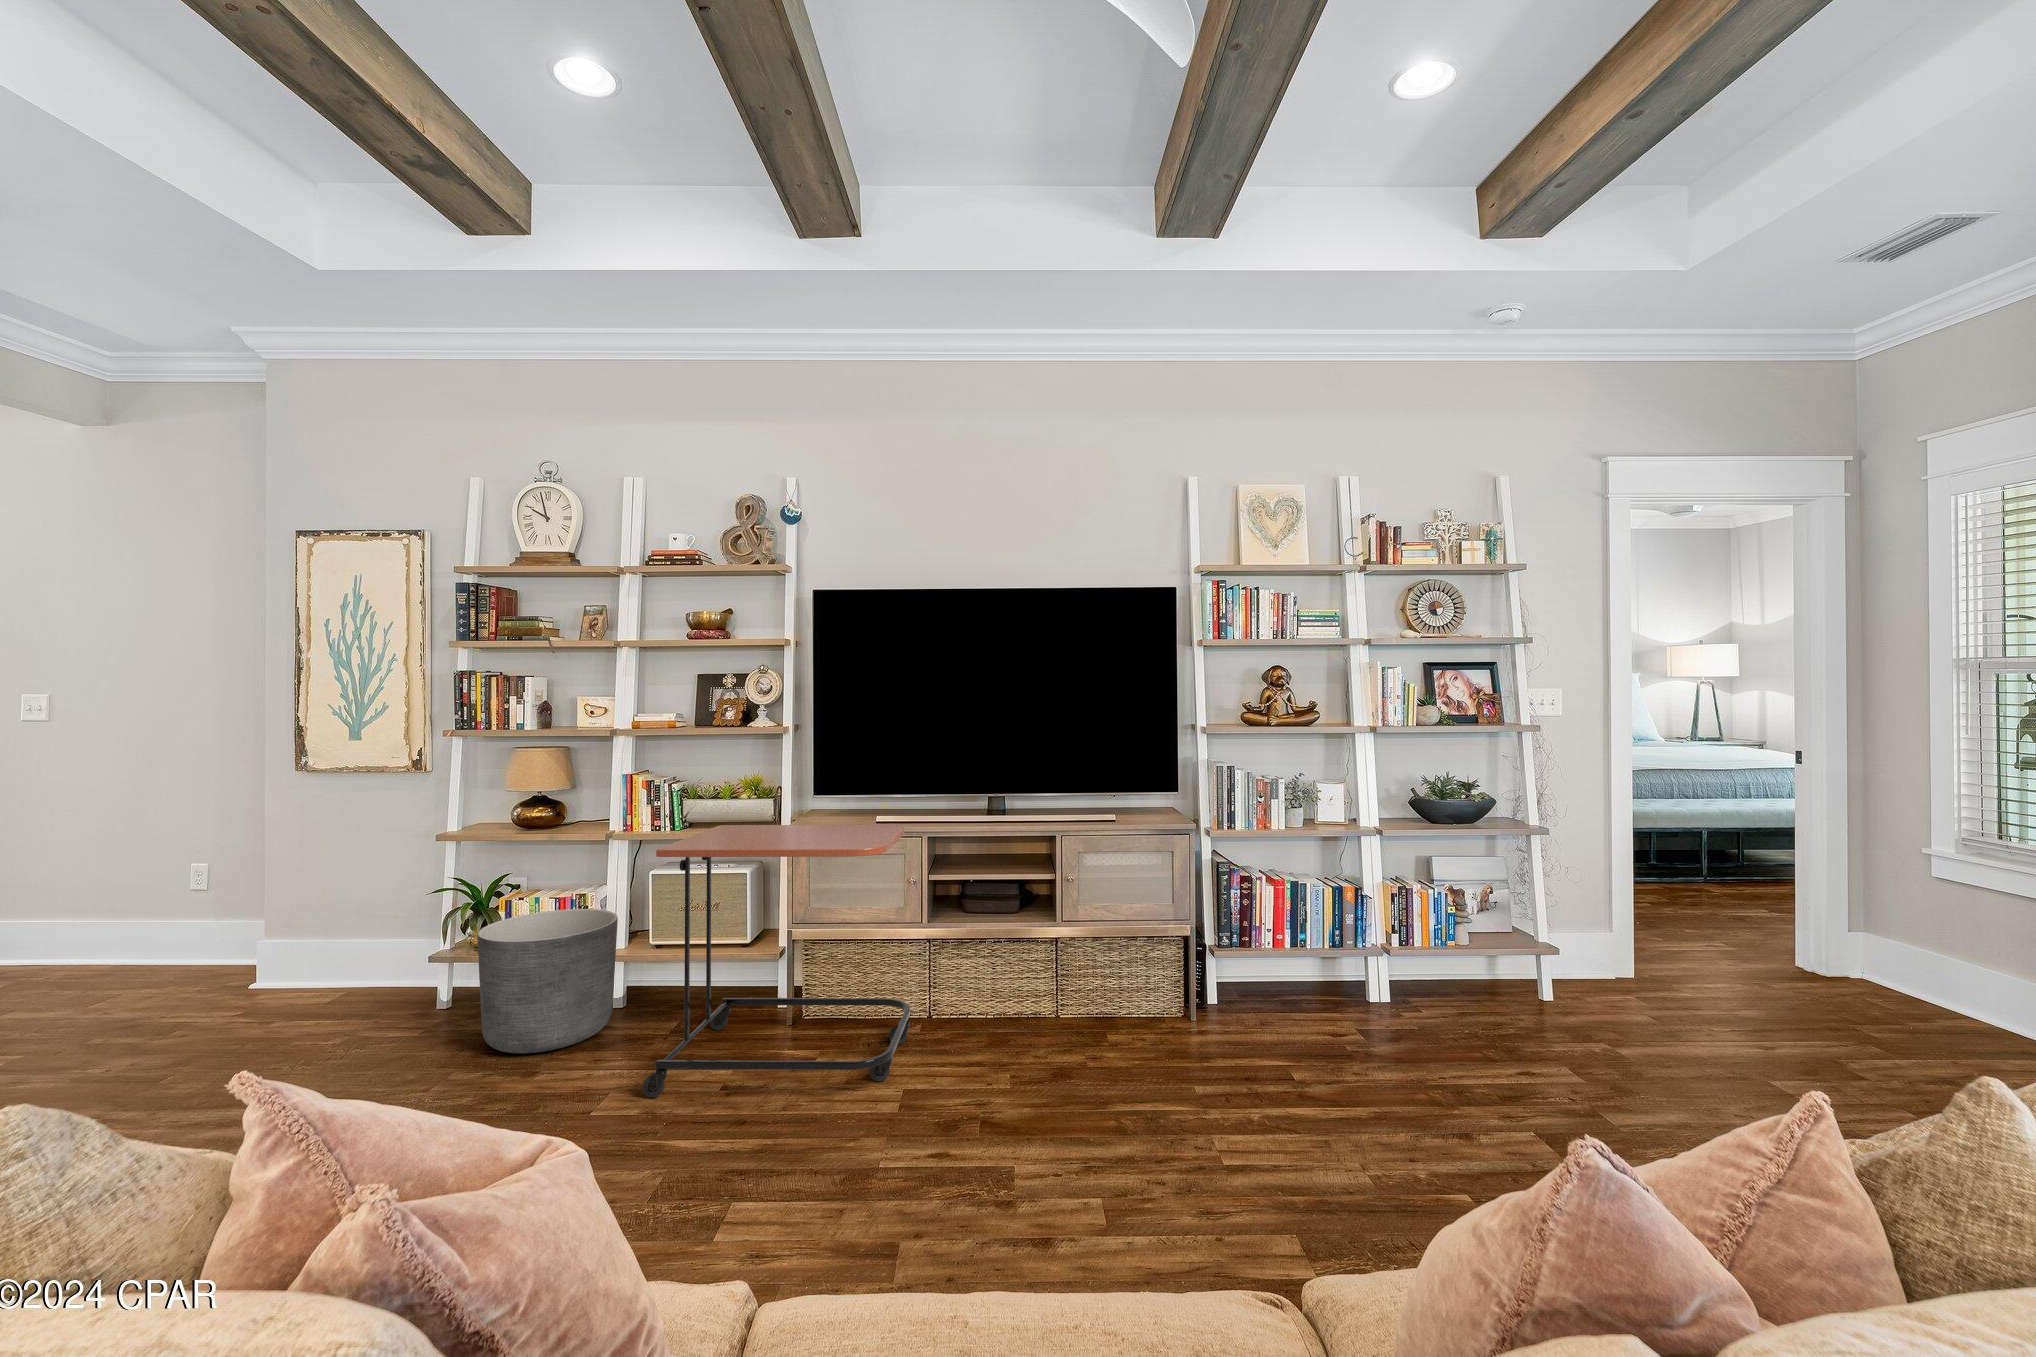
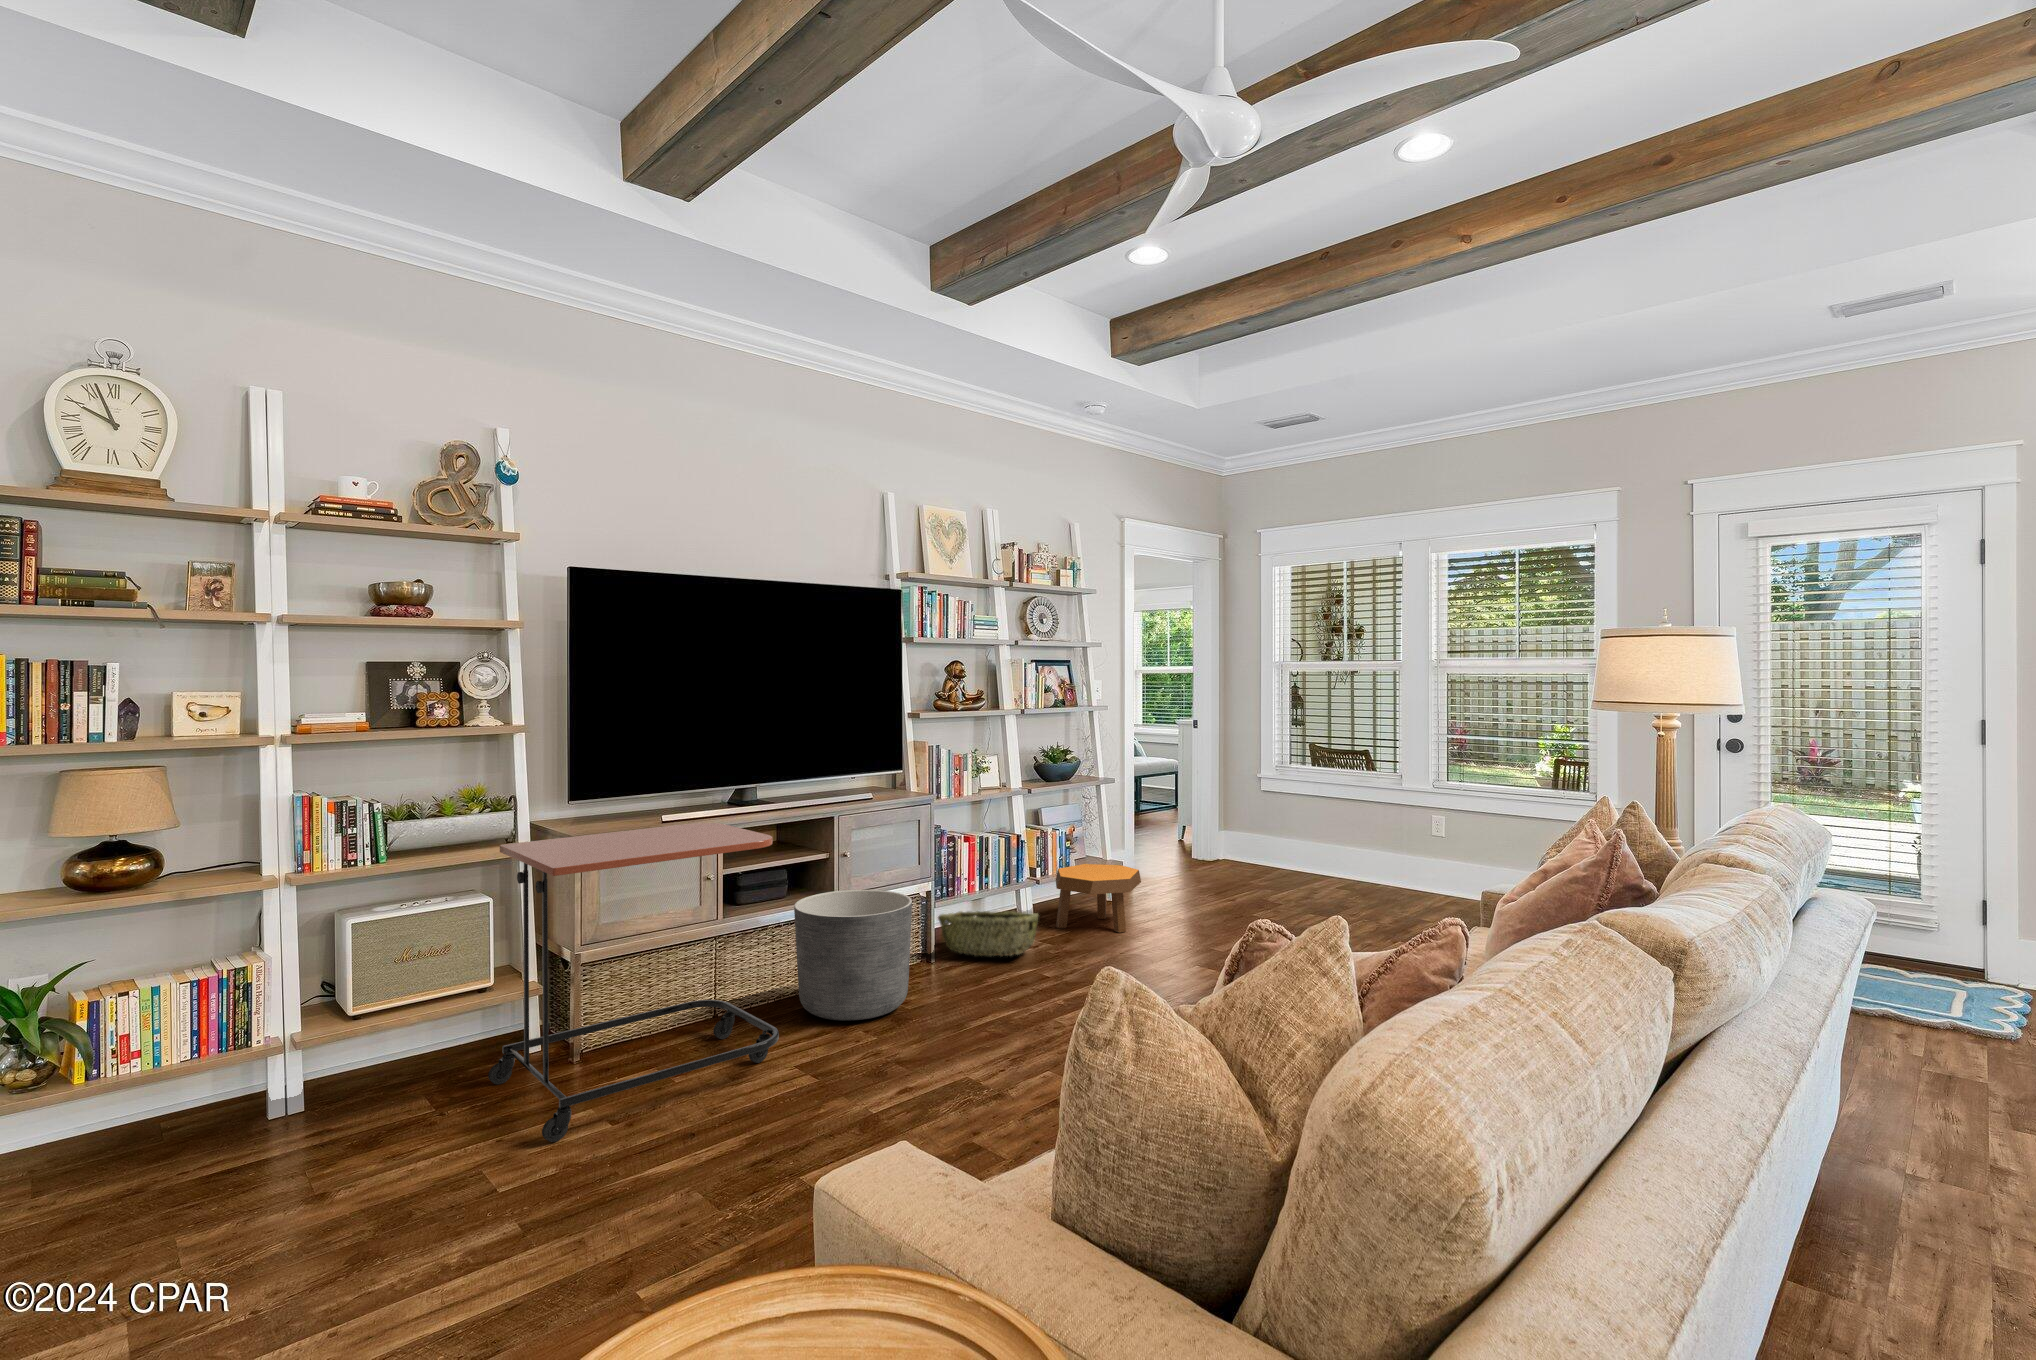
planter: present [478,909,618,1053] -> present [794,890,912,1021]
footstool: none [1409,938,1557,1051] -> present [1056,864,1141,933]
woven basket: none [1211,966,1341,1041] -> present [938,911,1038,956]

